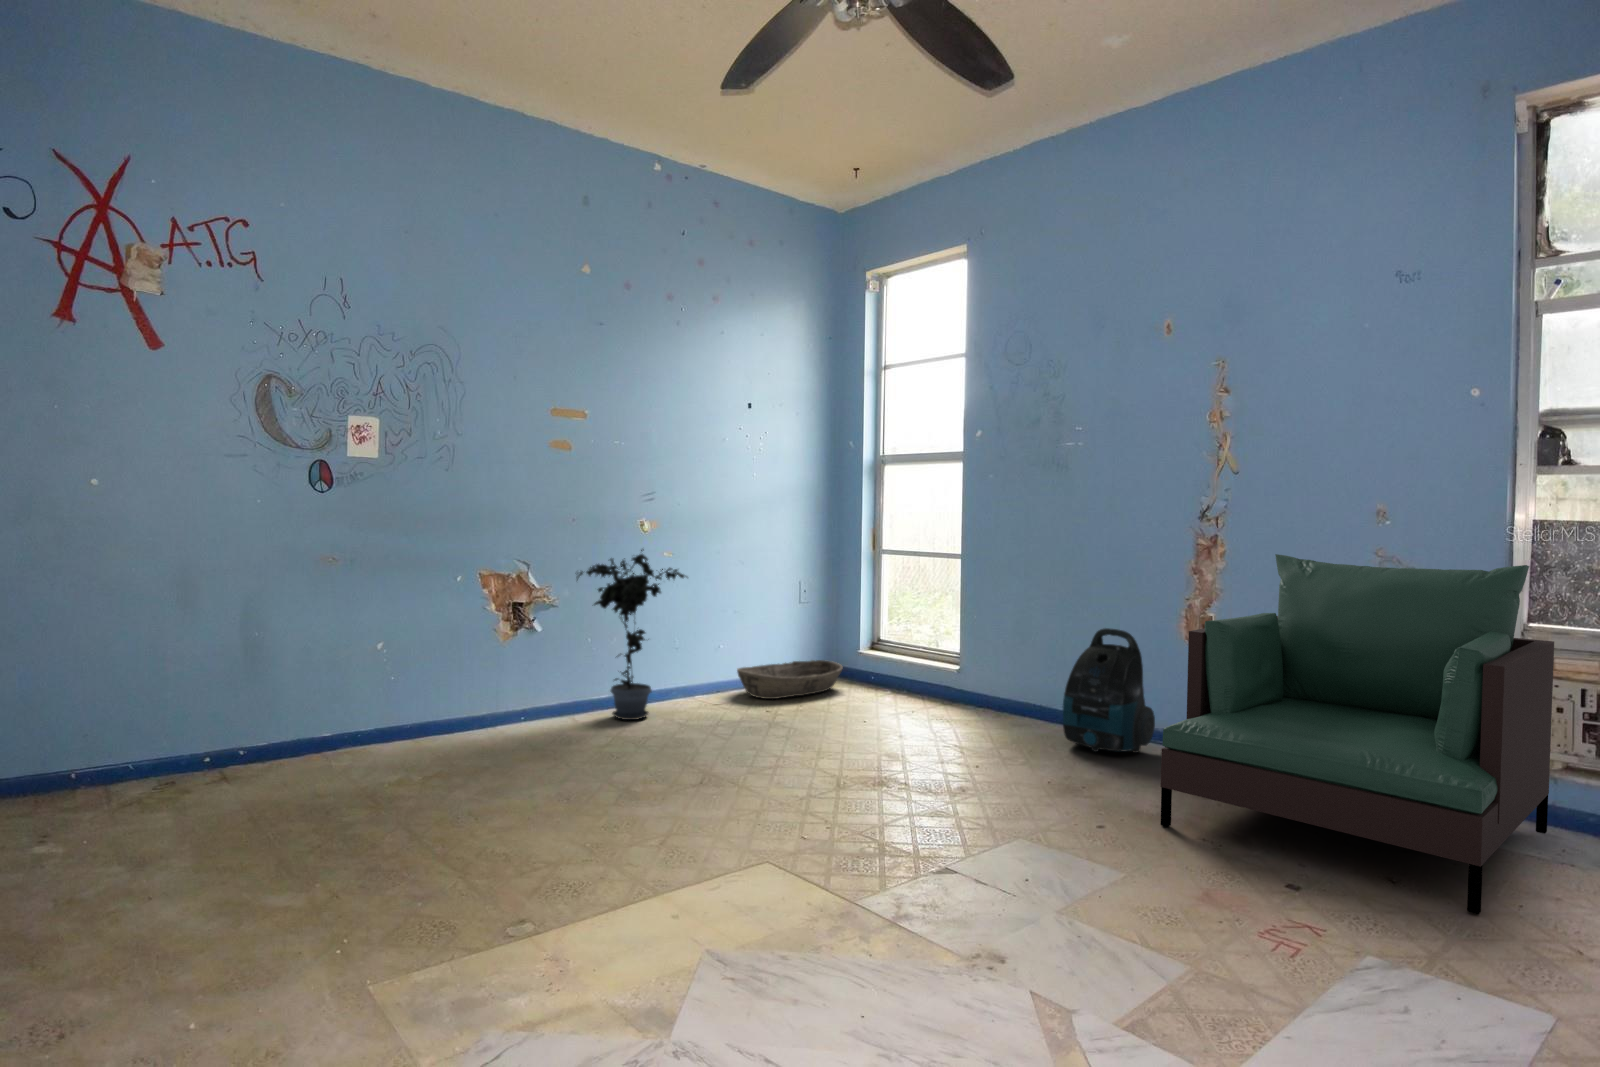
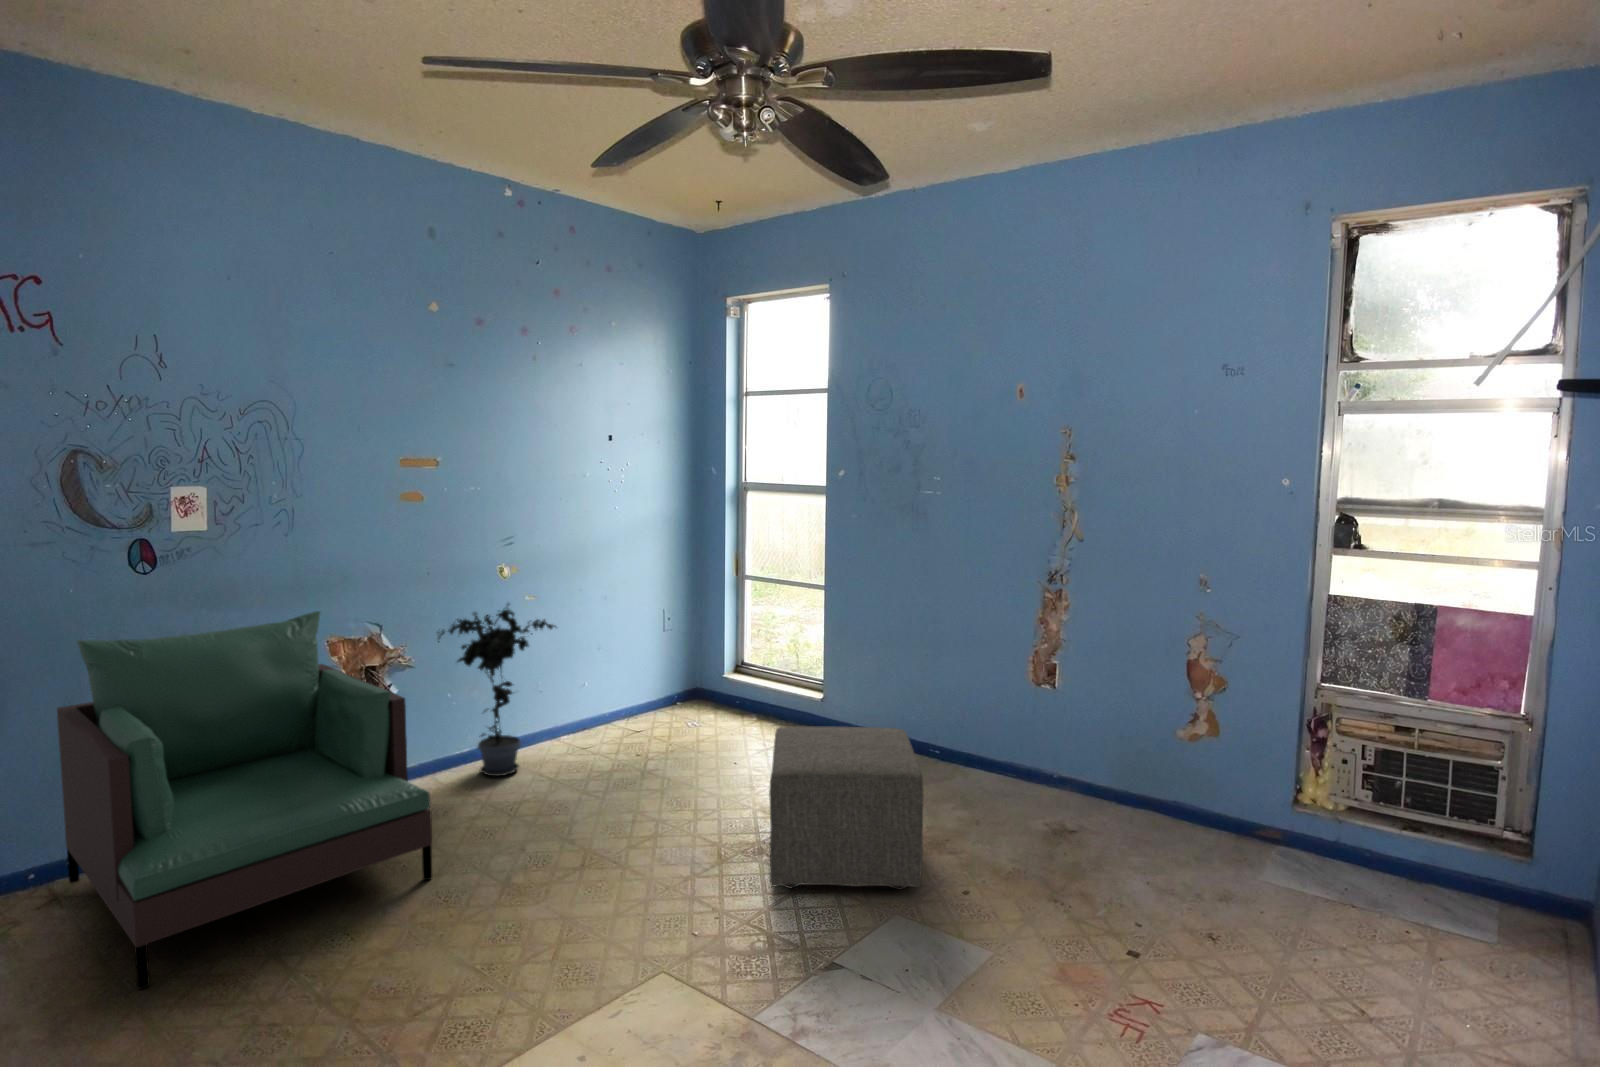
armchair: present [1161,554,1554,915] -> present [57,611,432,989]
vacuum cleaner: present [1063,628,1155,753] -> none [925,673,1006,791]
basket: present [737,660,843,699] -> none [607,687,712,735]
ottoman: none [886,660,1049,818] -> present [769,726,923,890]

